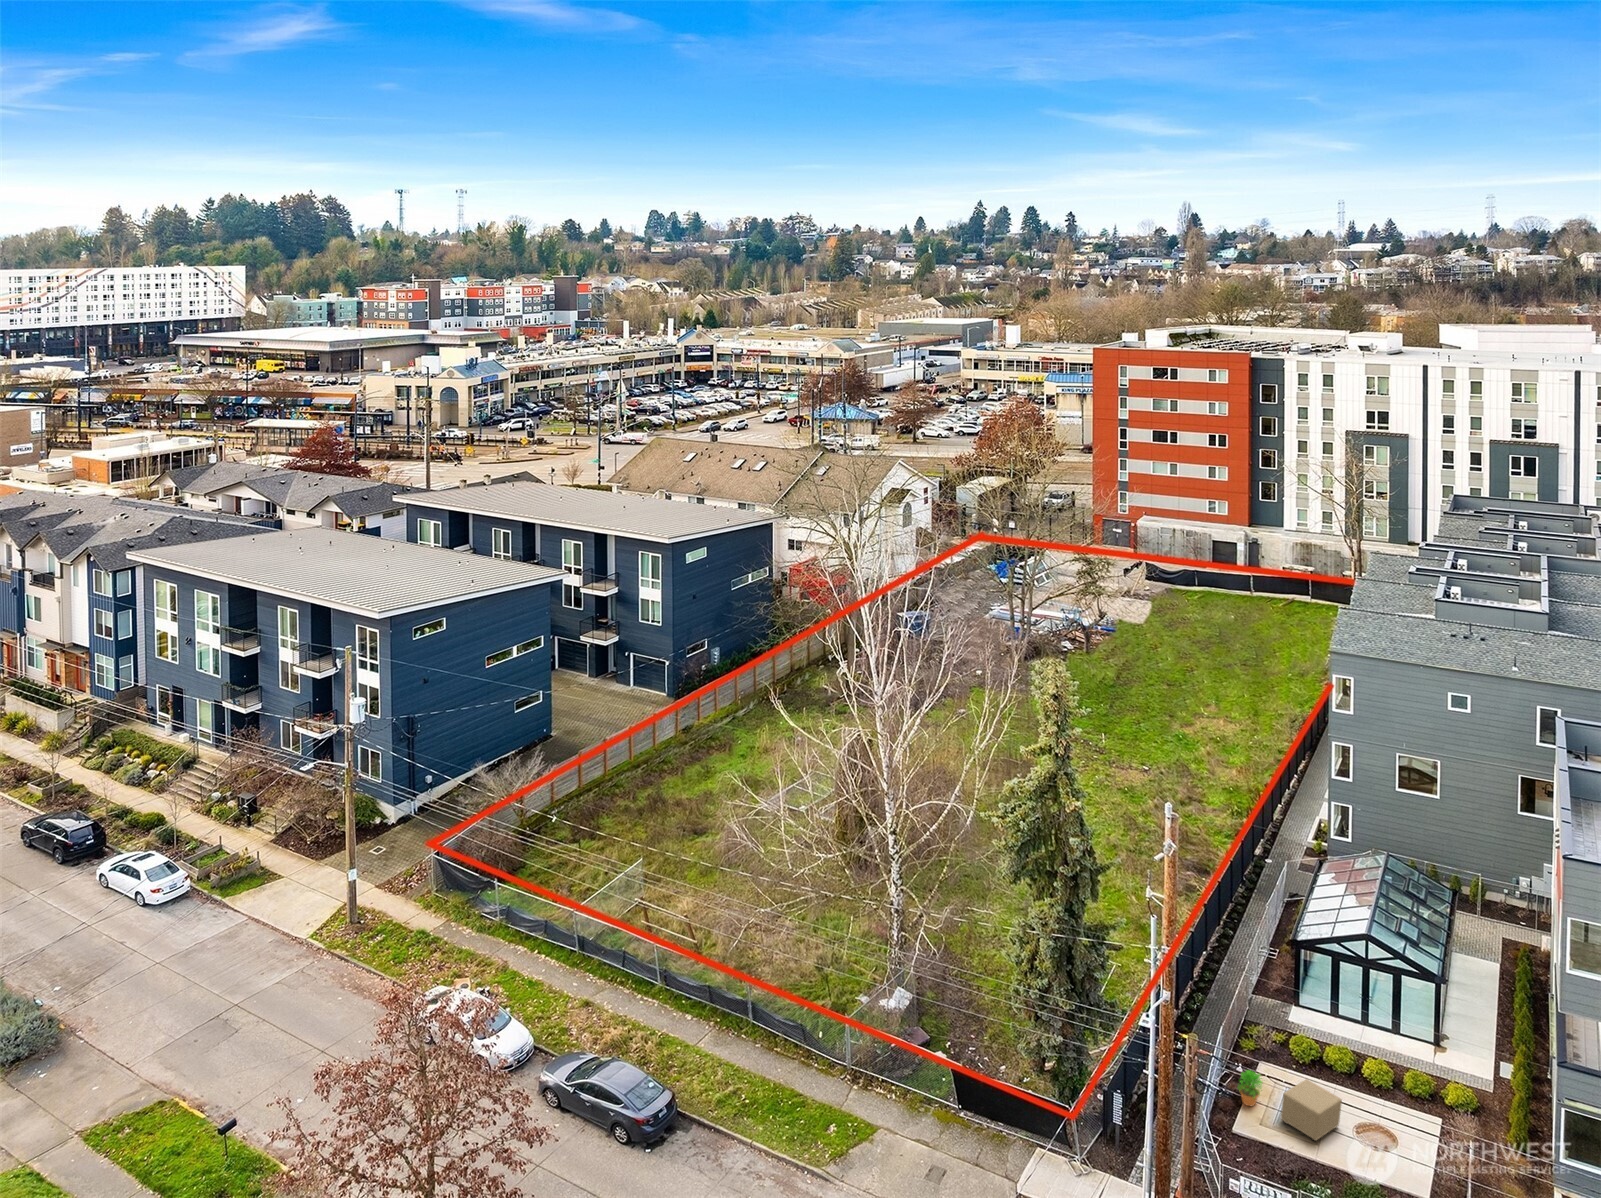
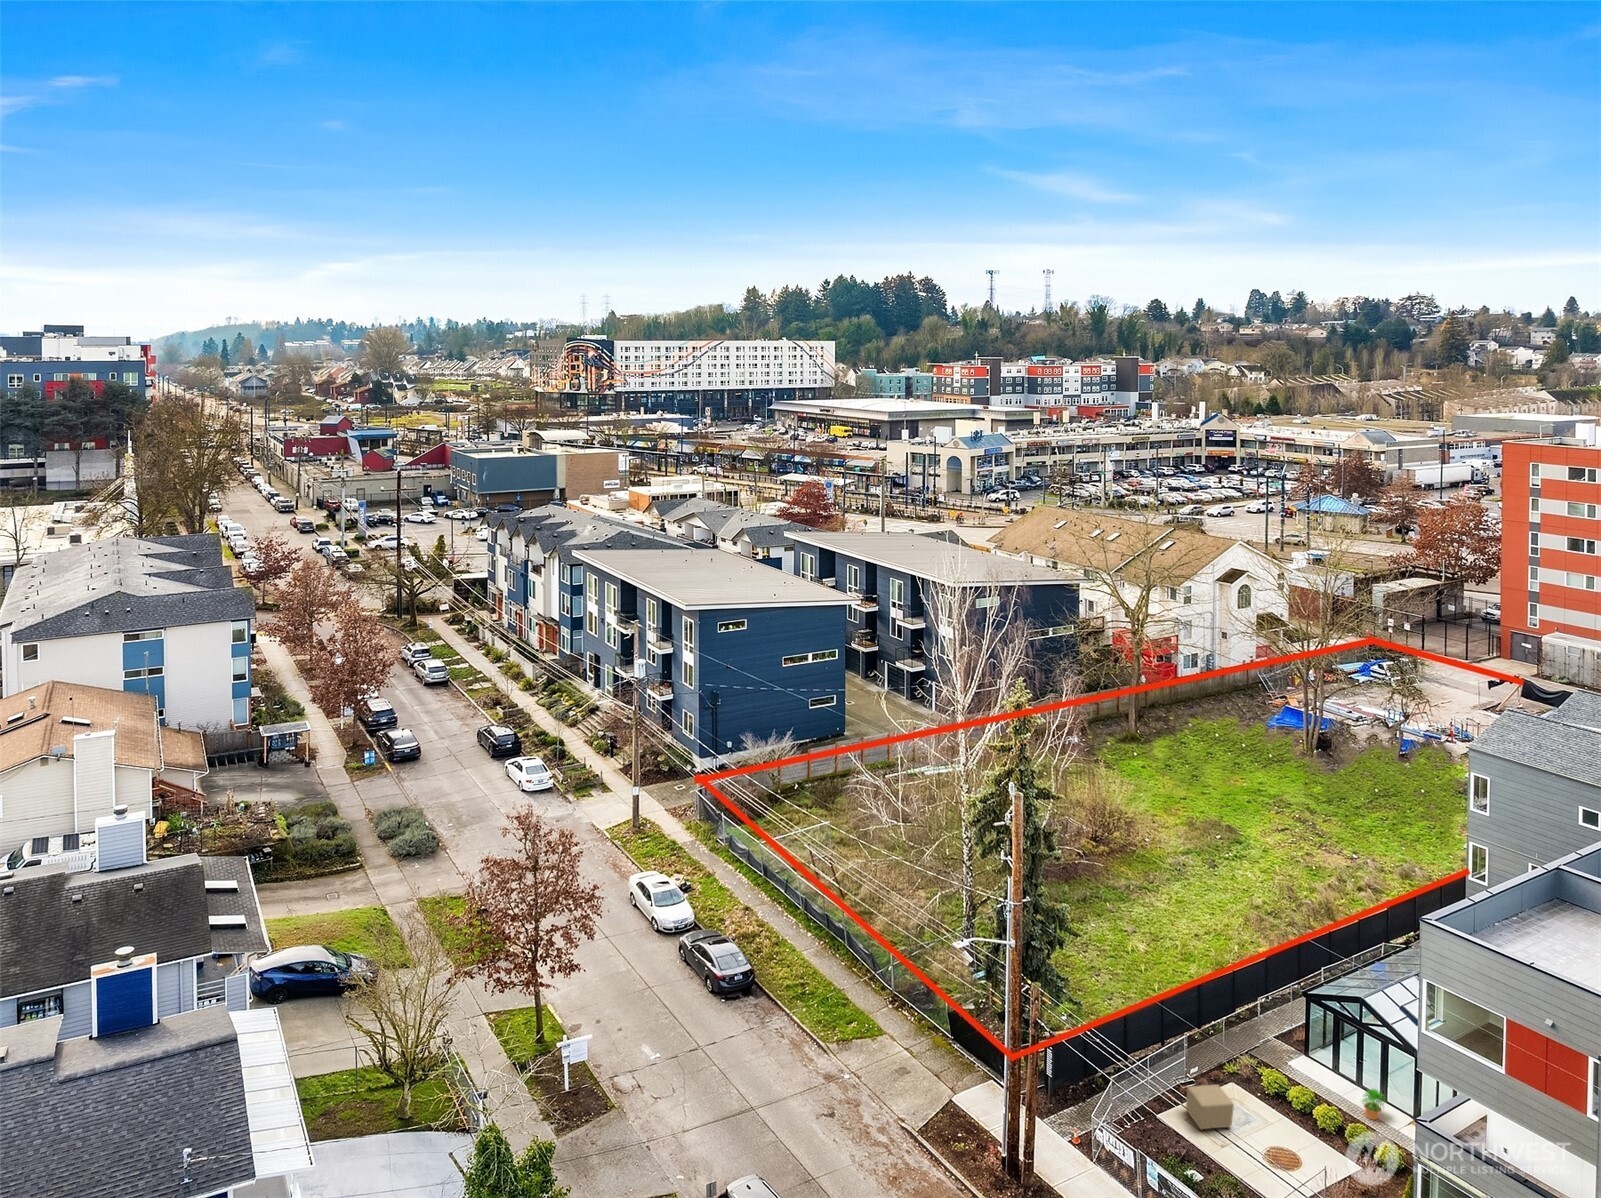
potted plant: present [1238,1070,1262,1106] -> present [1362,1089,1385,1120]

